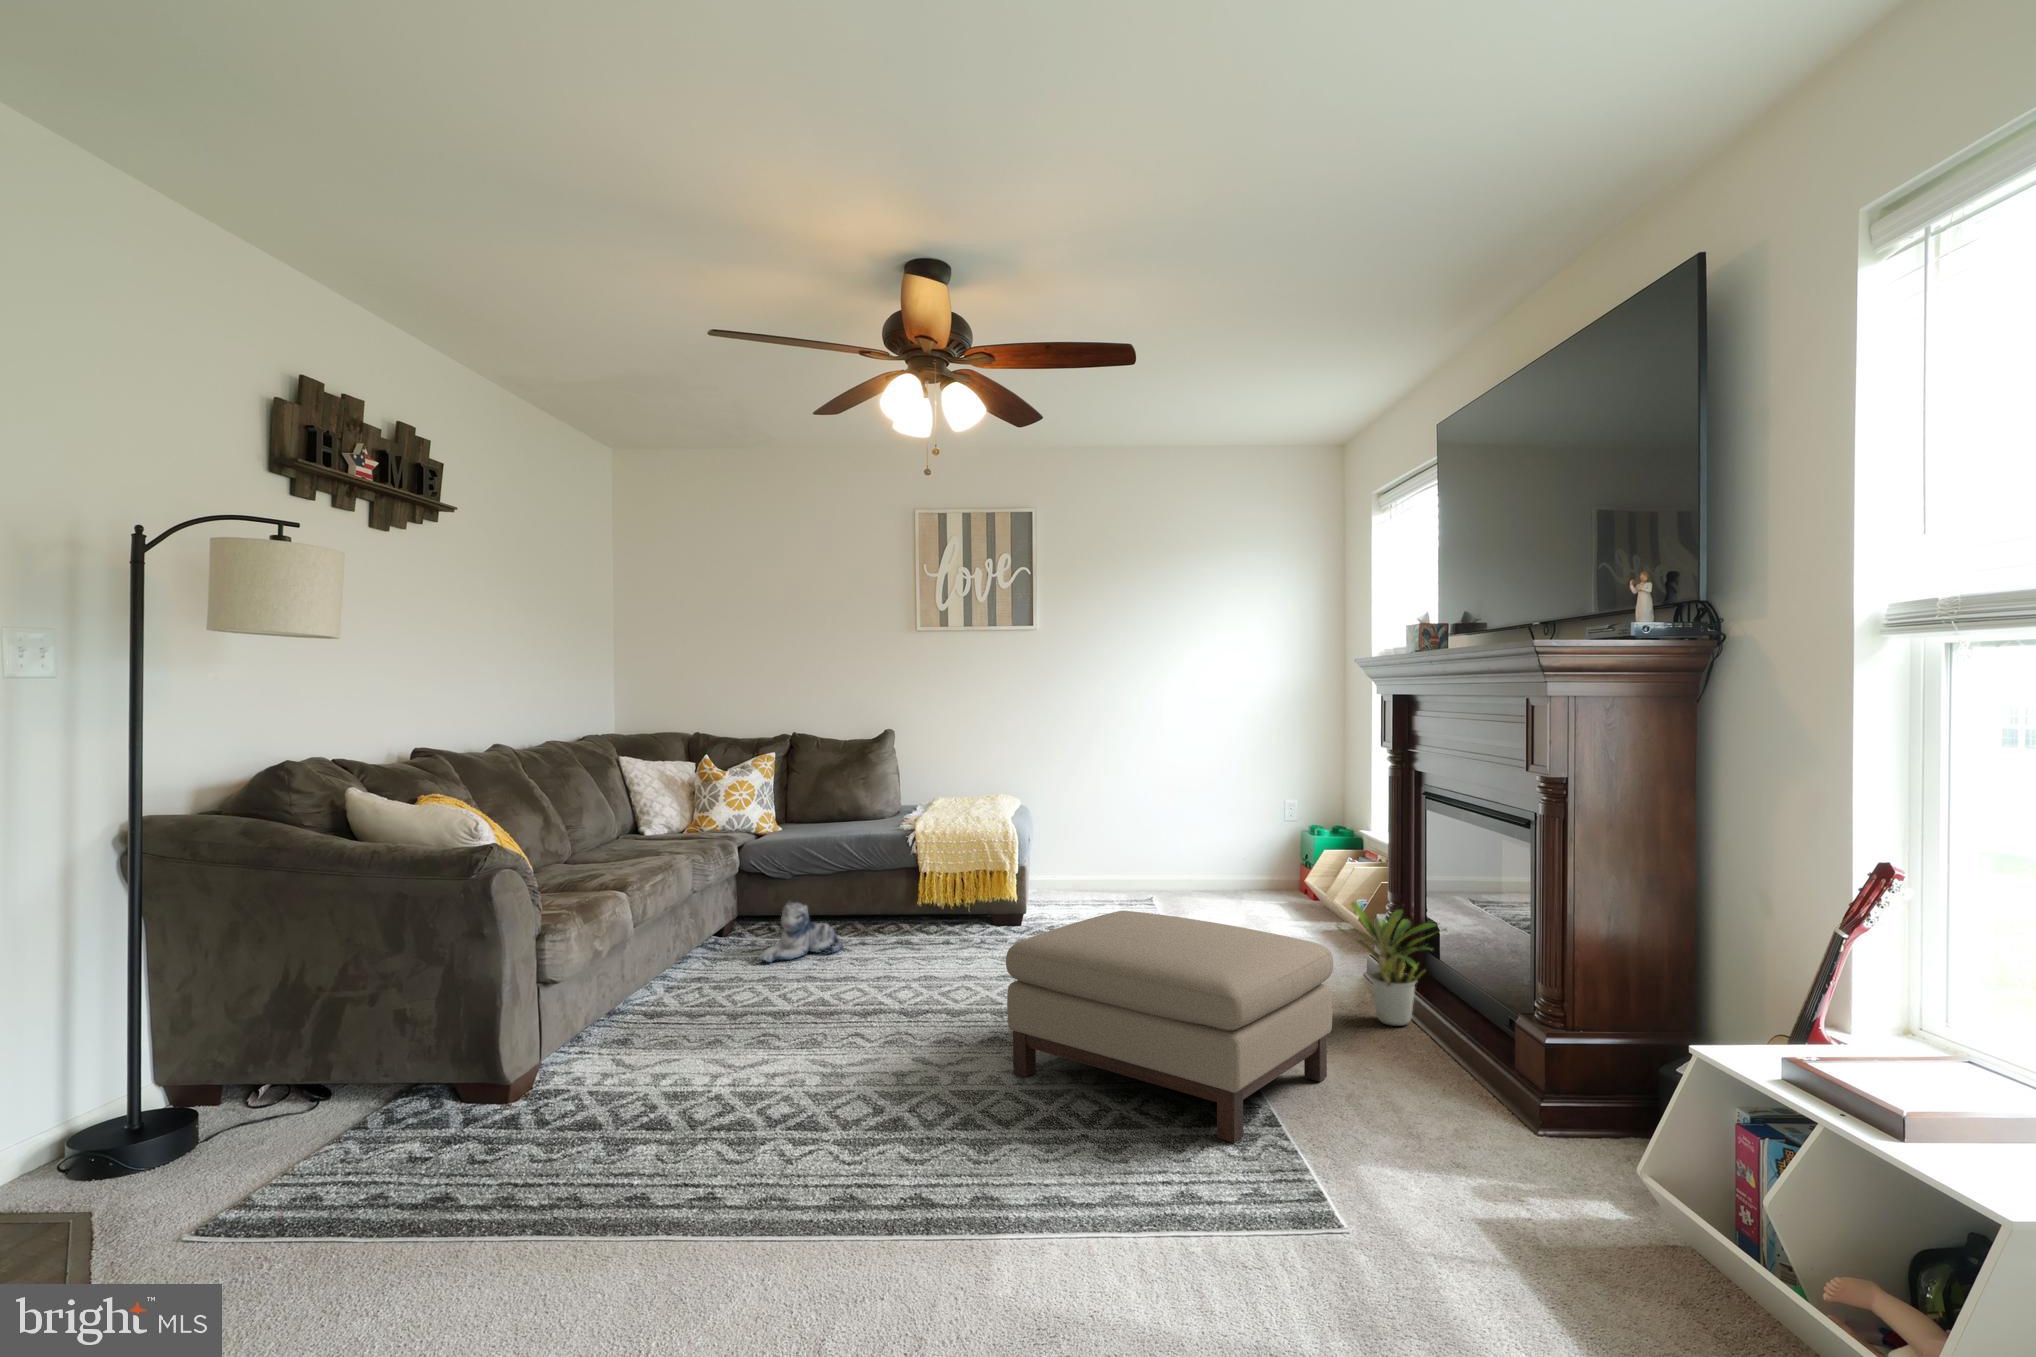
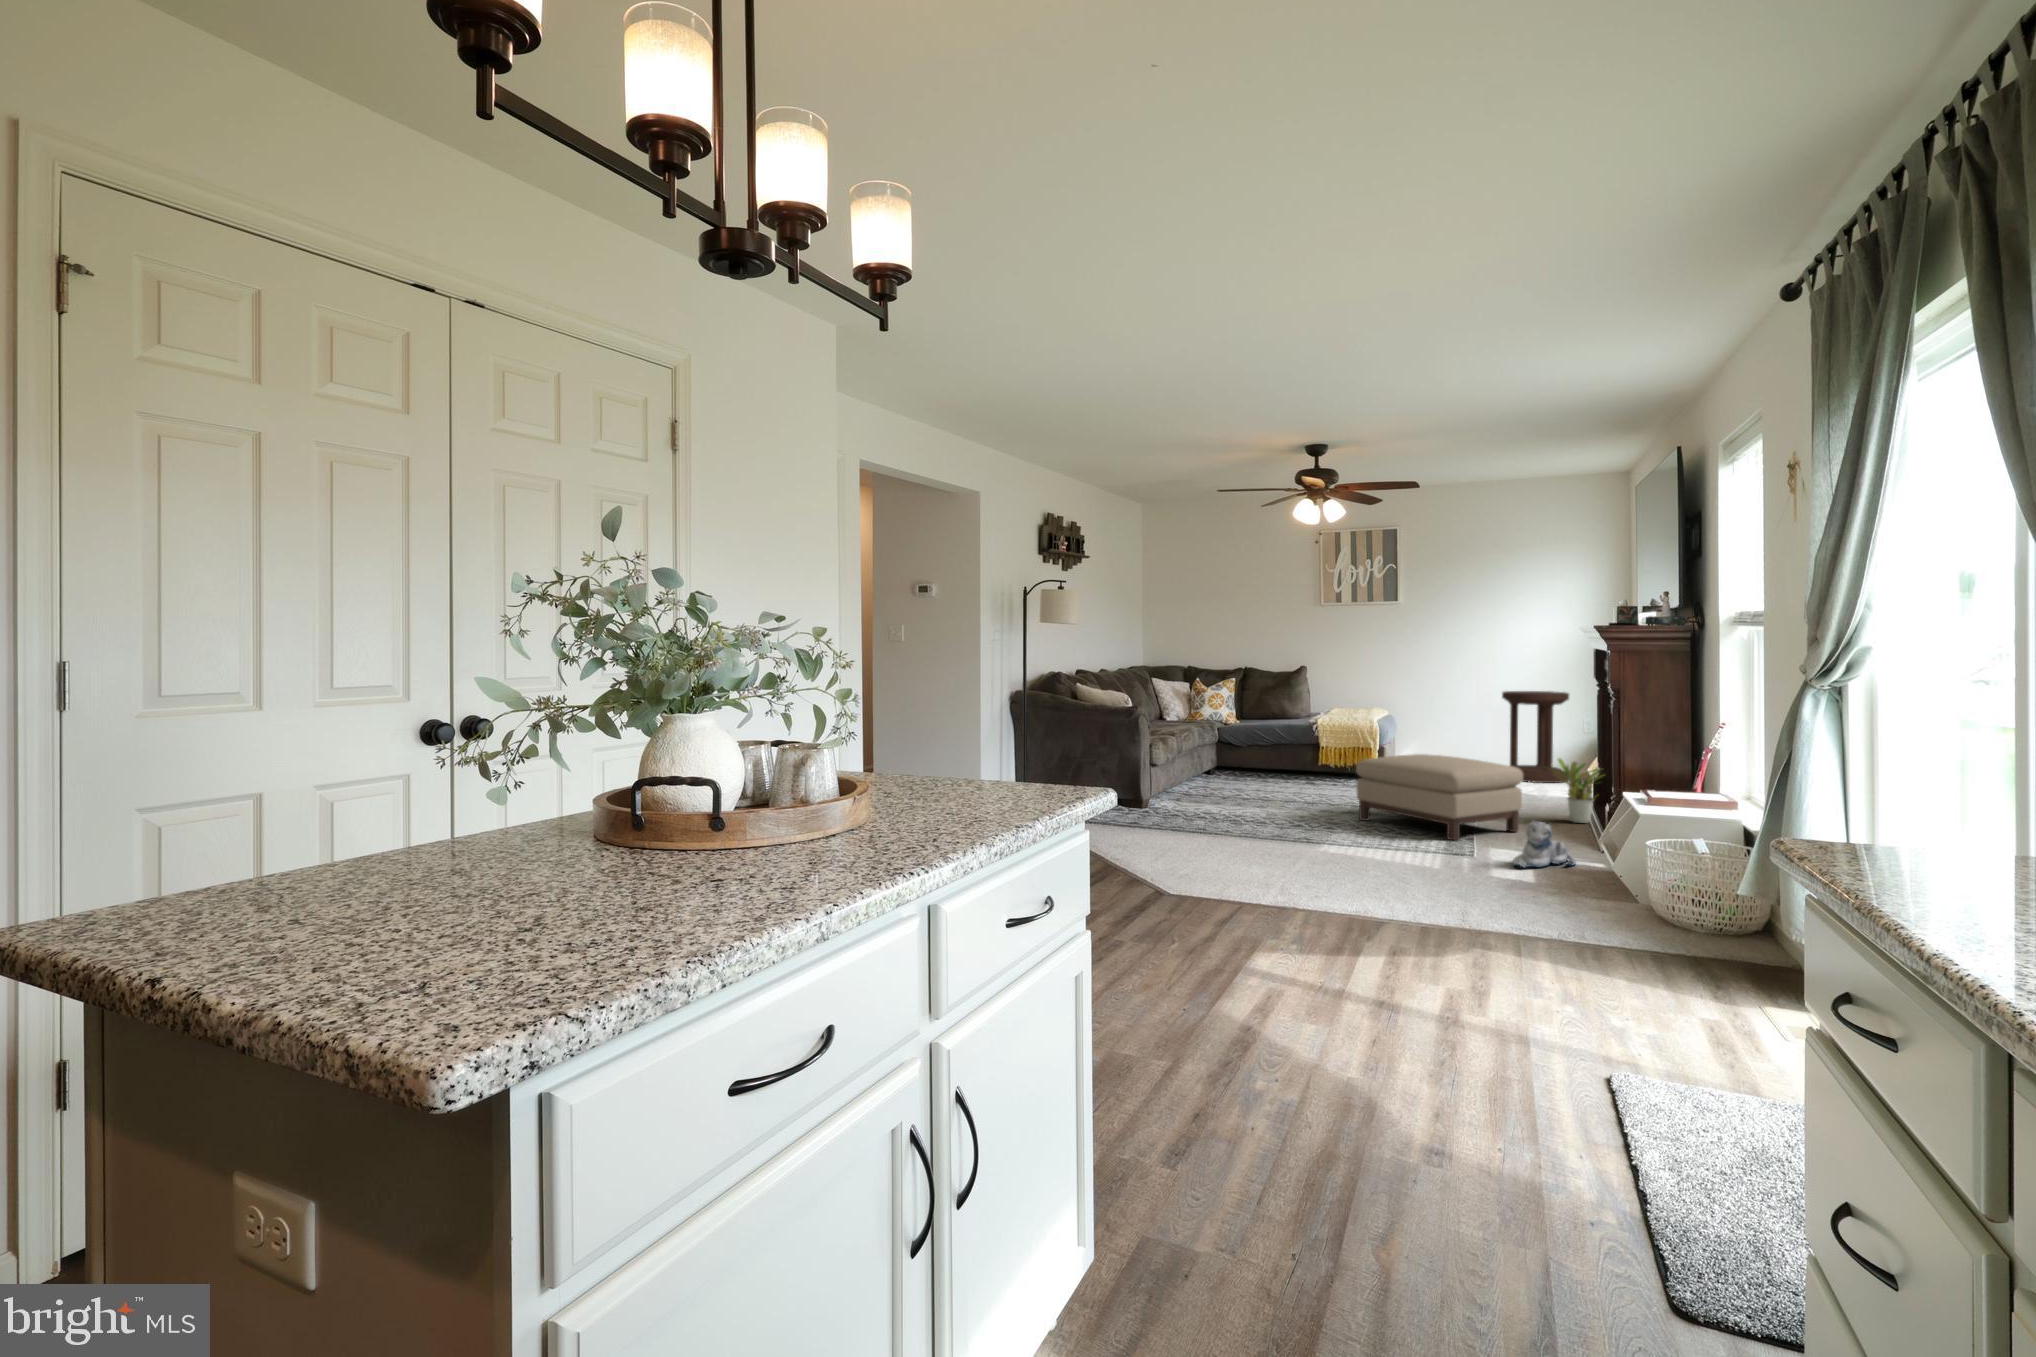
side table: none [1188,762,1282,908] -> present [1502,691,1569,783]
plush toy: present [759,901,843,962] -> present [1513,820,1576,867]

